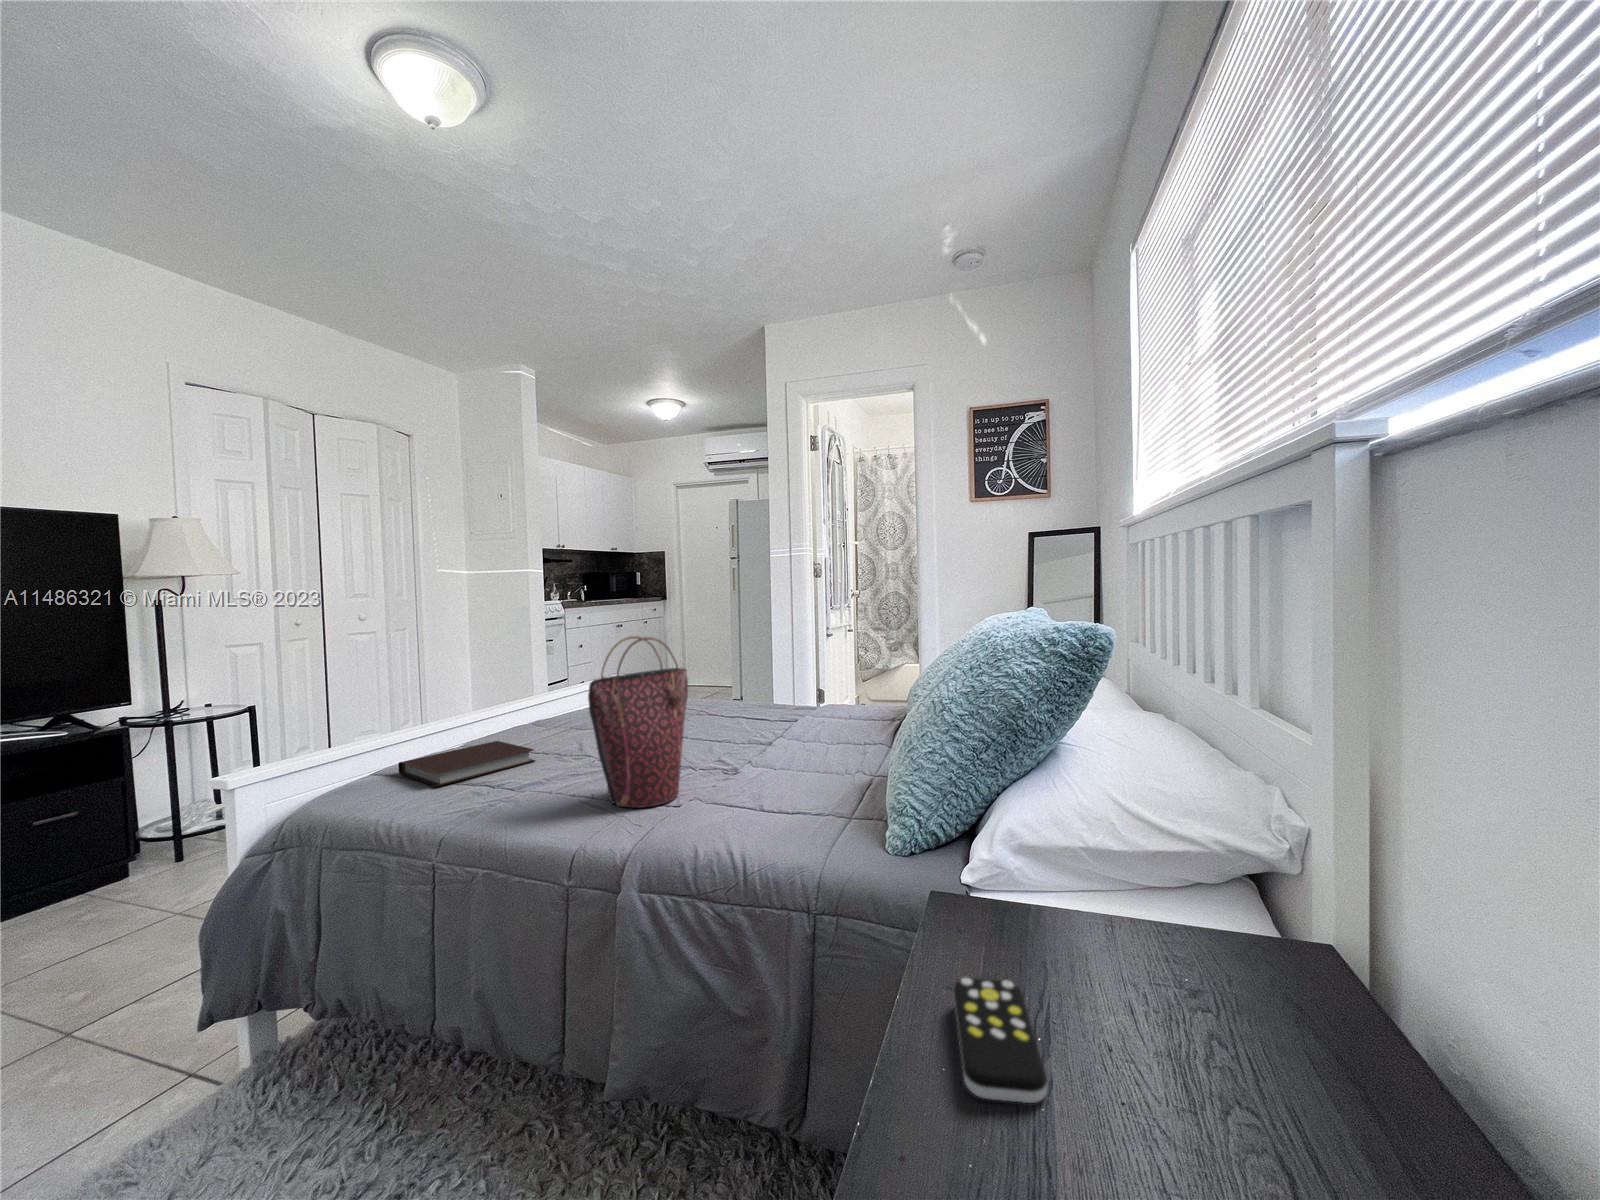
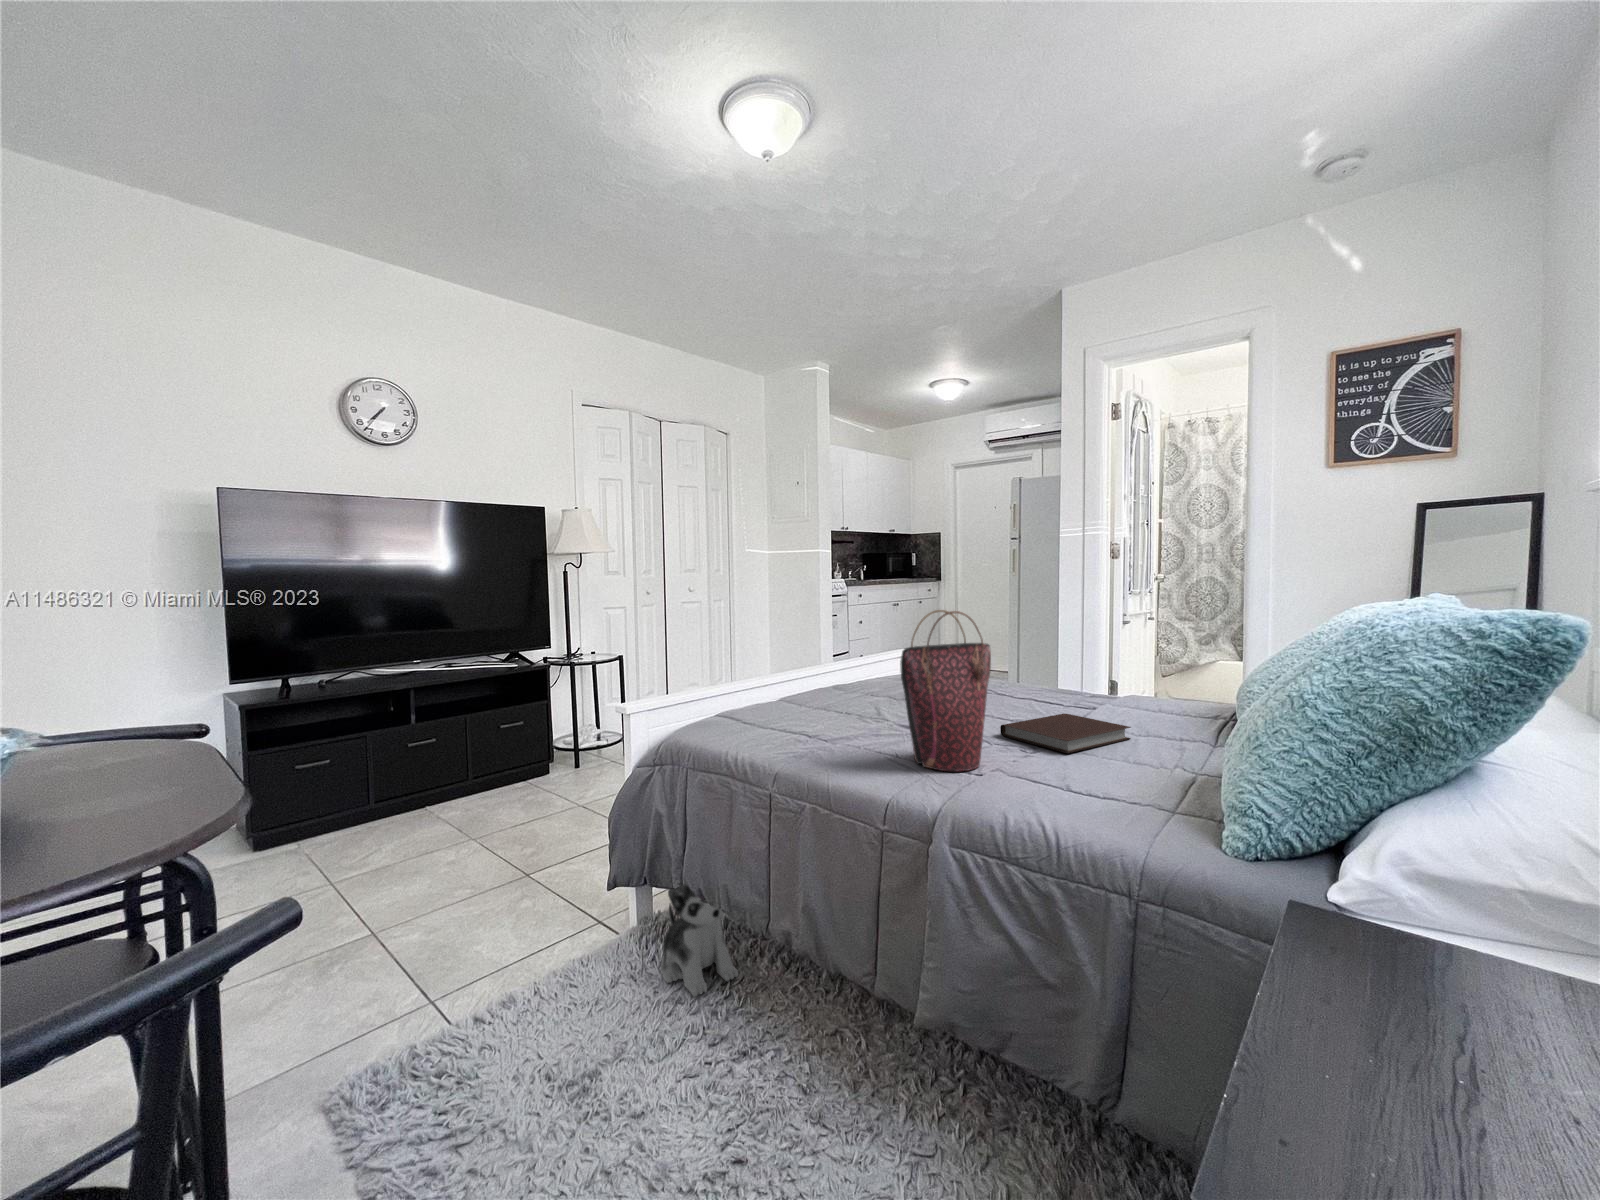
notebook: present [398,741,535,787] -> present [1000,714,1131,753]
plush toy: none [283,962,400,1142] -> present [661,884,738,997]
remote control: present [954,978,1047,1103] -> none [1338,977,1477,1112]

